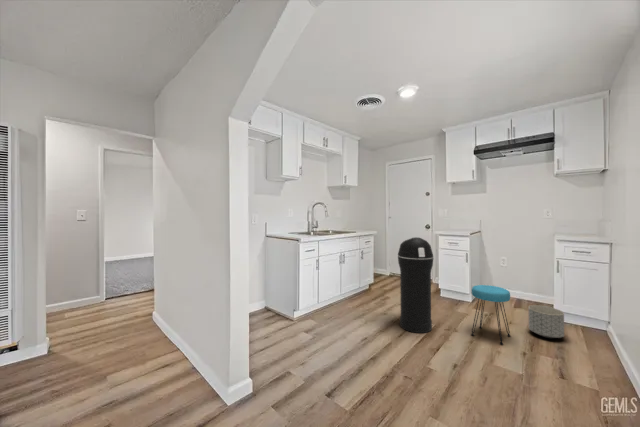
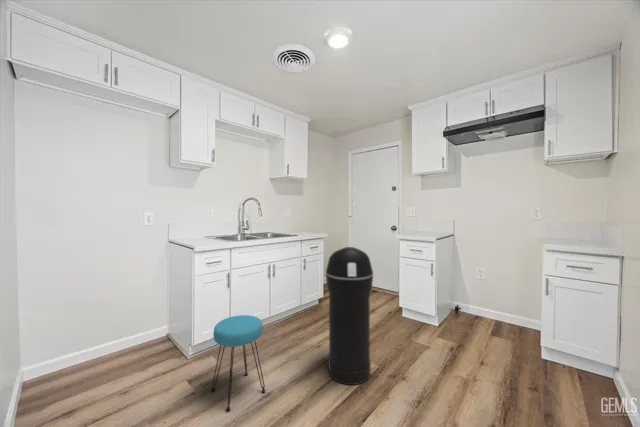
stool: present [472,285,510,344] -> present [212,315,265,411]
planter: present [529,305,564,338] -> none [505,343,555,397]

